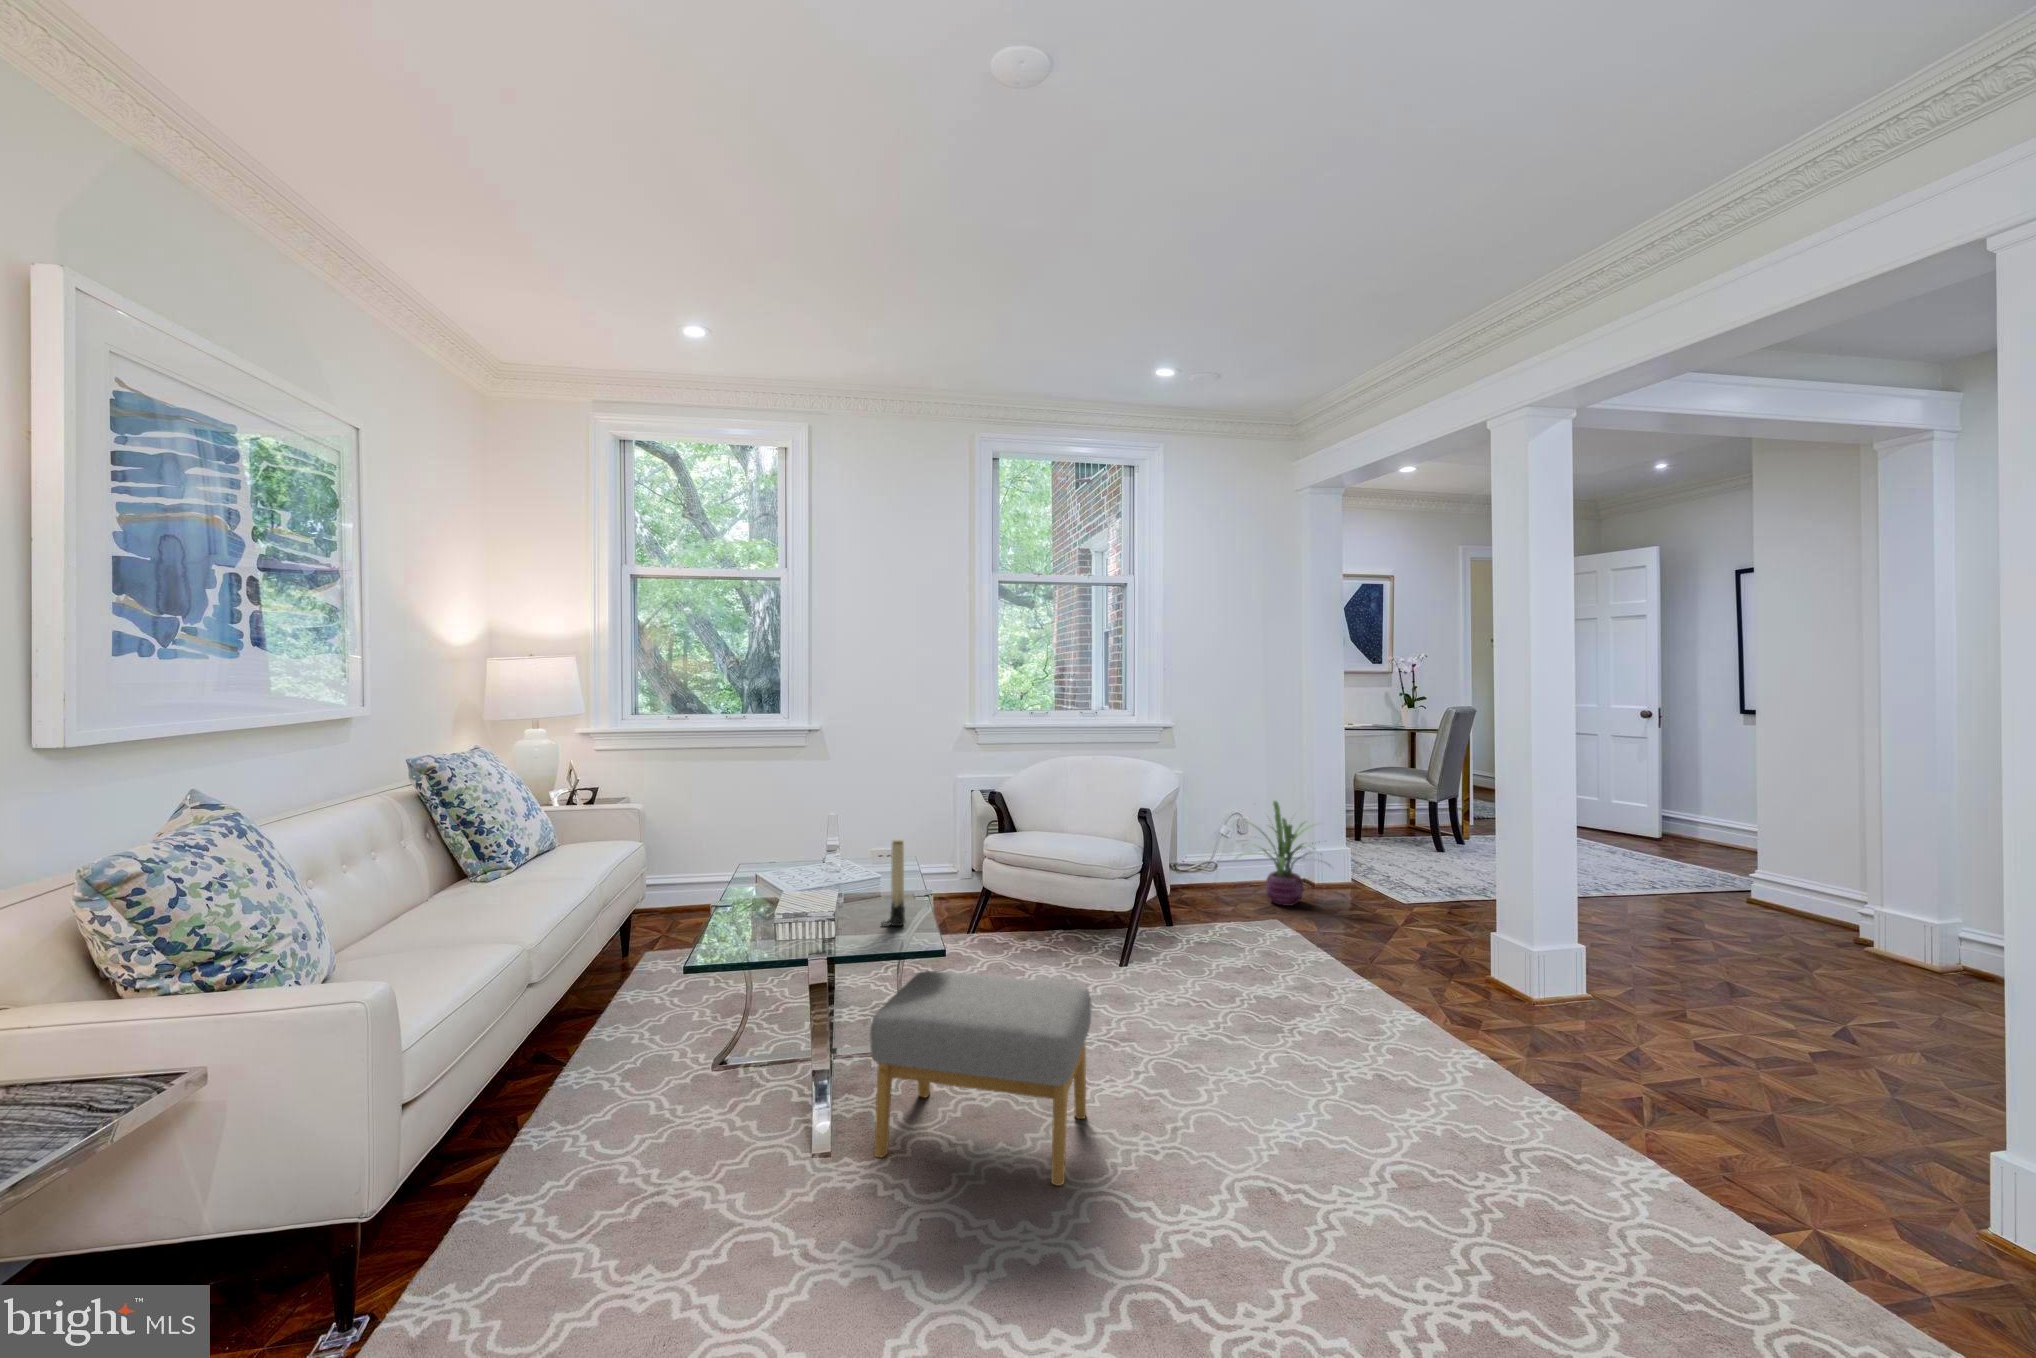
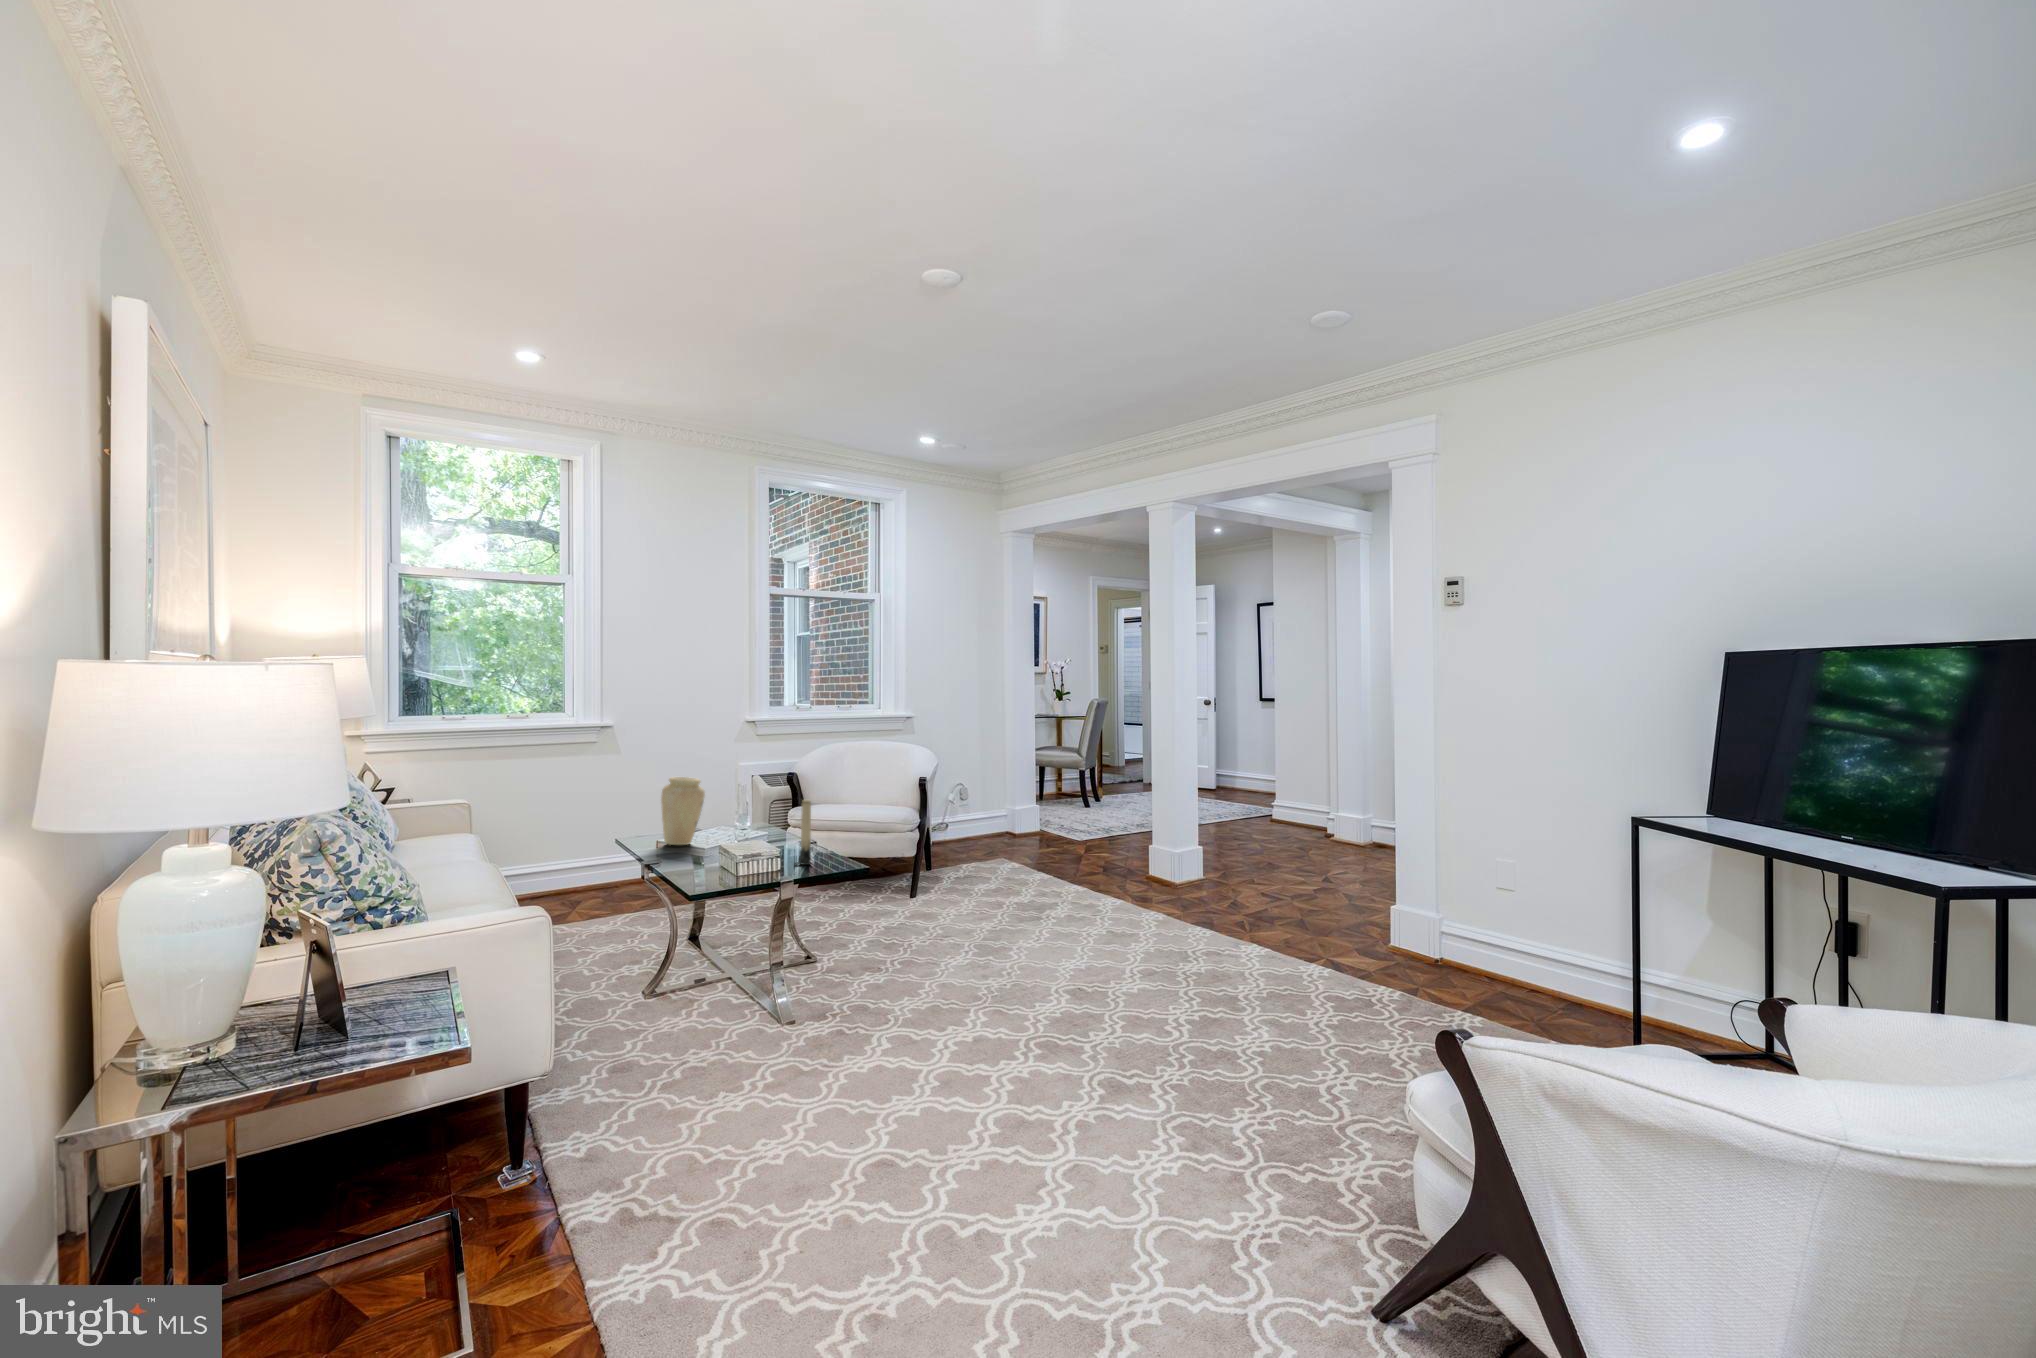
vase: none [778,798,828,880] -> present [661,777,705,845]
decorative plant: present [1236,801,1330,906] -> none [965,772,1039,851]
footstool: present [870,971,1091,1186] -> none [831,888,973,1015]

